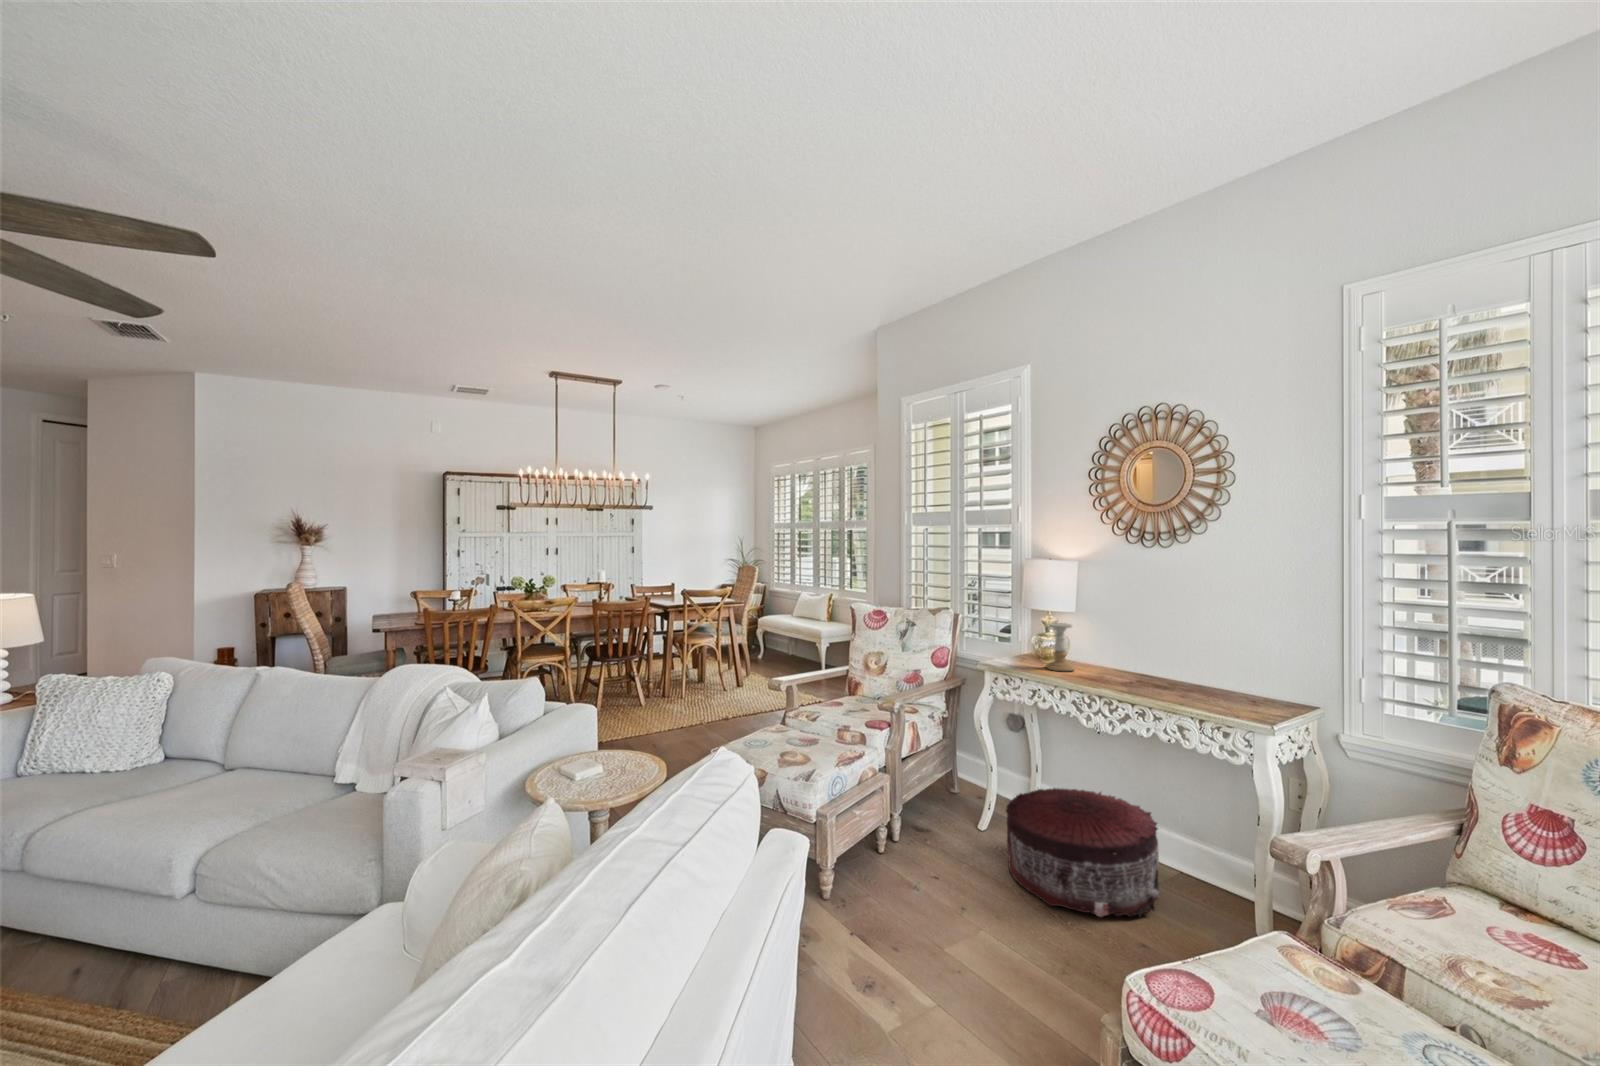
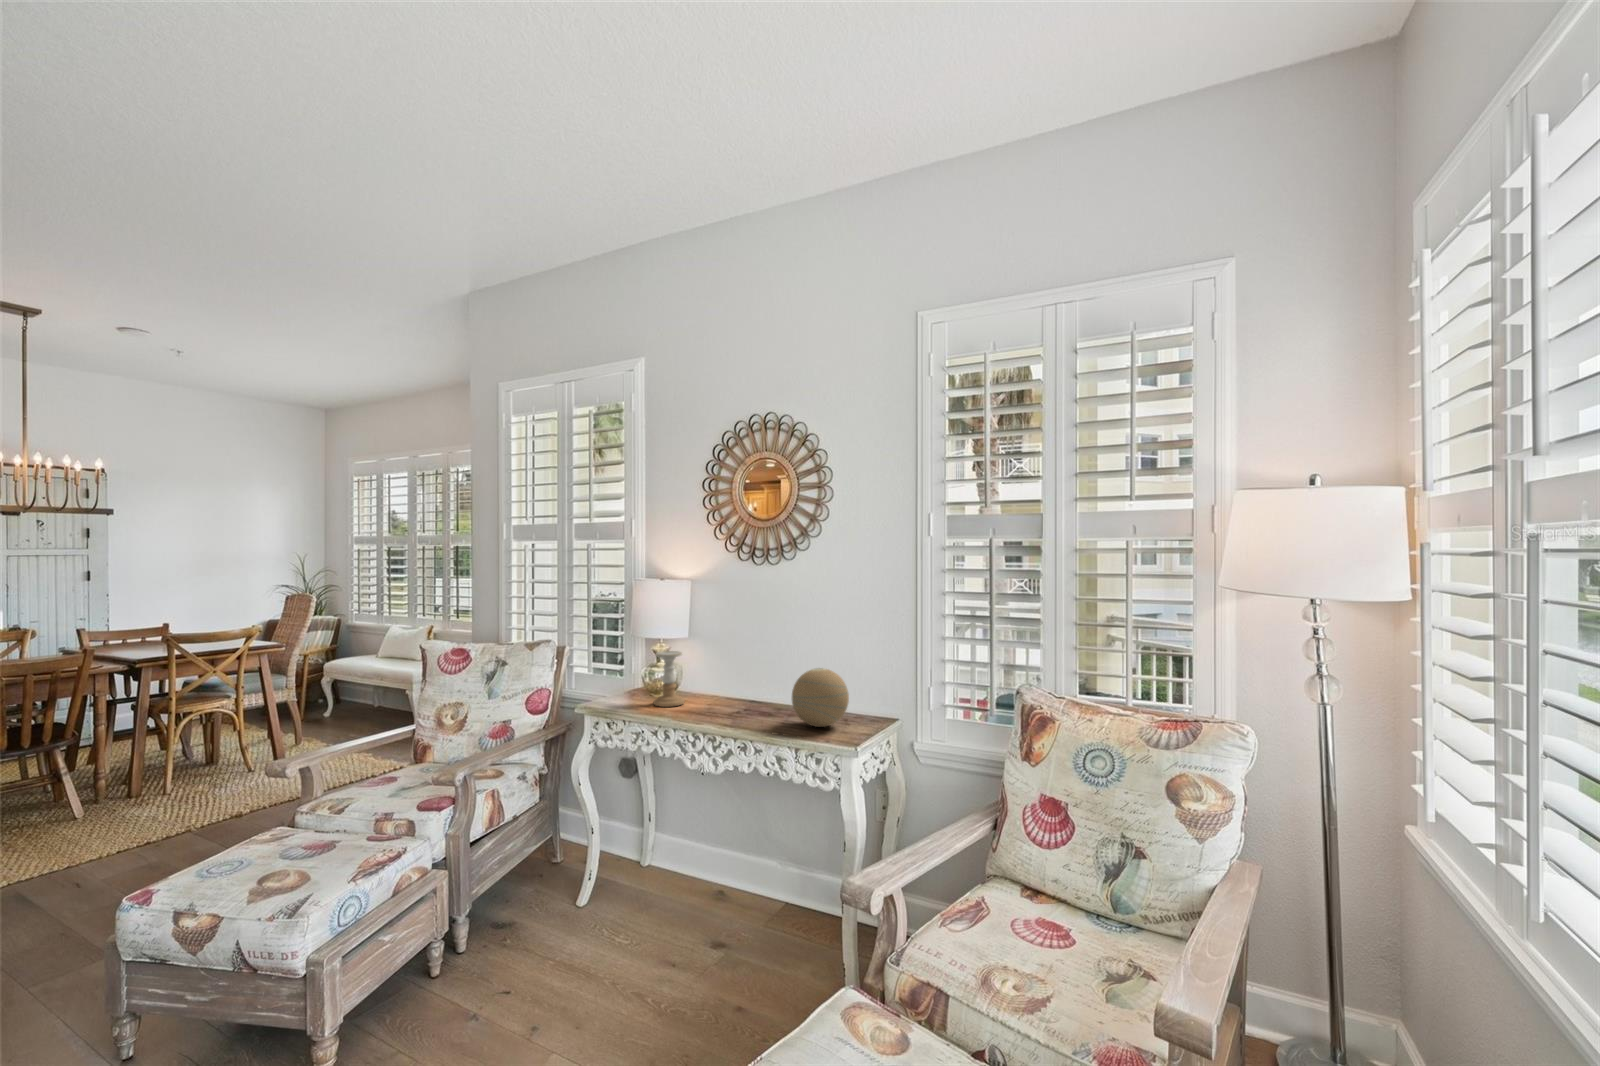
decorative orb: none [1192,648,1258,705] -> present [792,668,849,727]
pouf: present [1006,788,1159,917] -> none [598,836,763,994]

